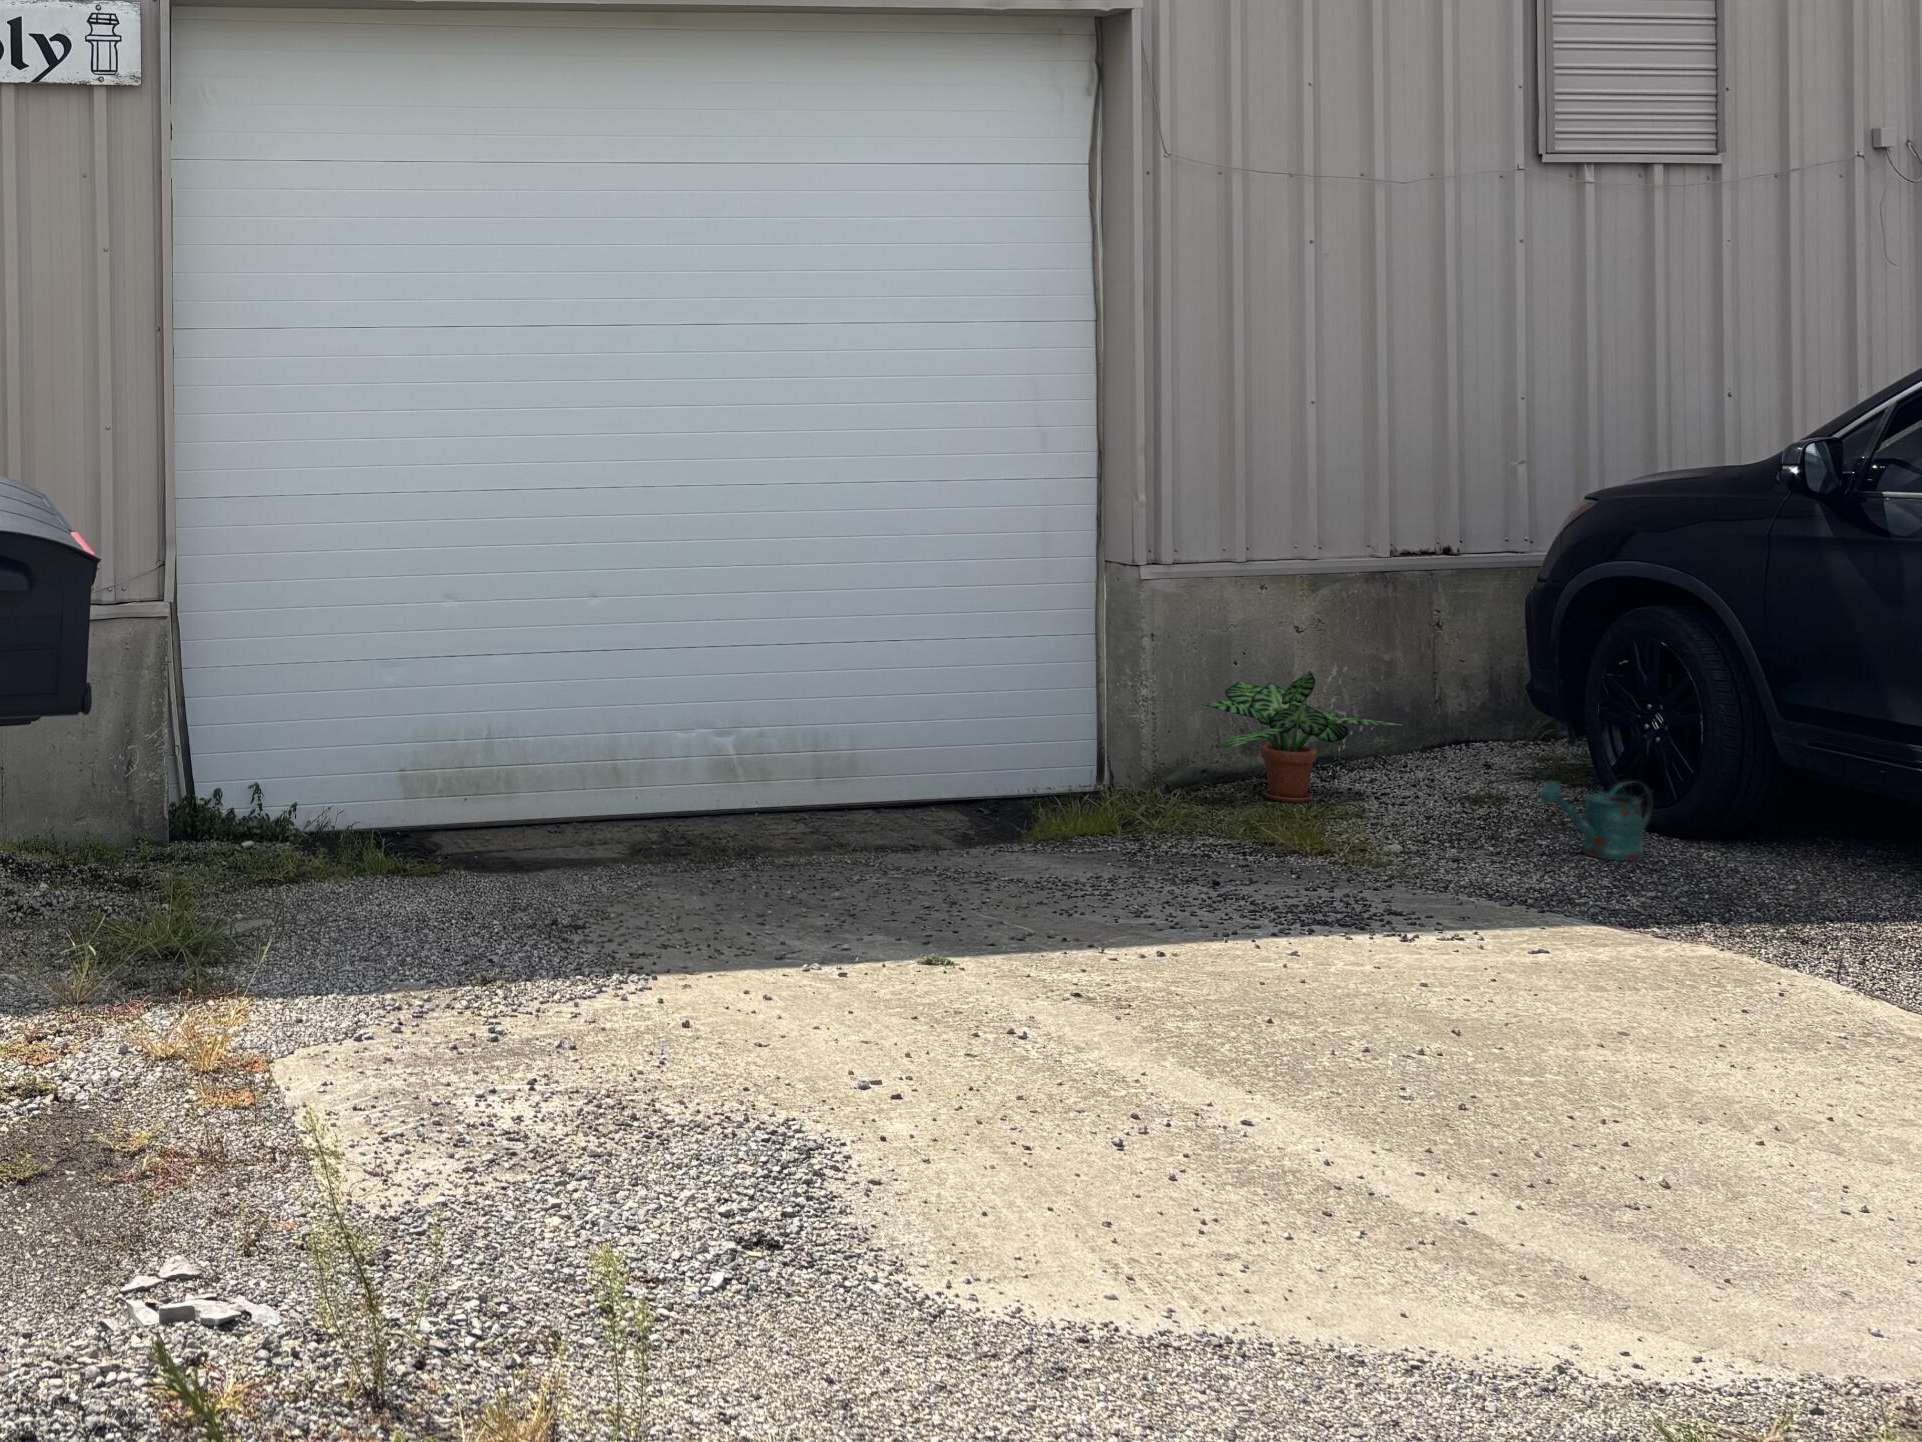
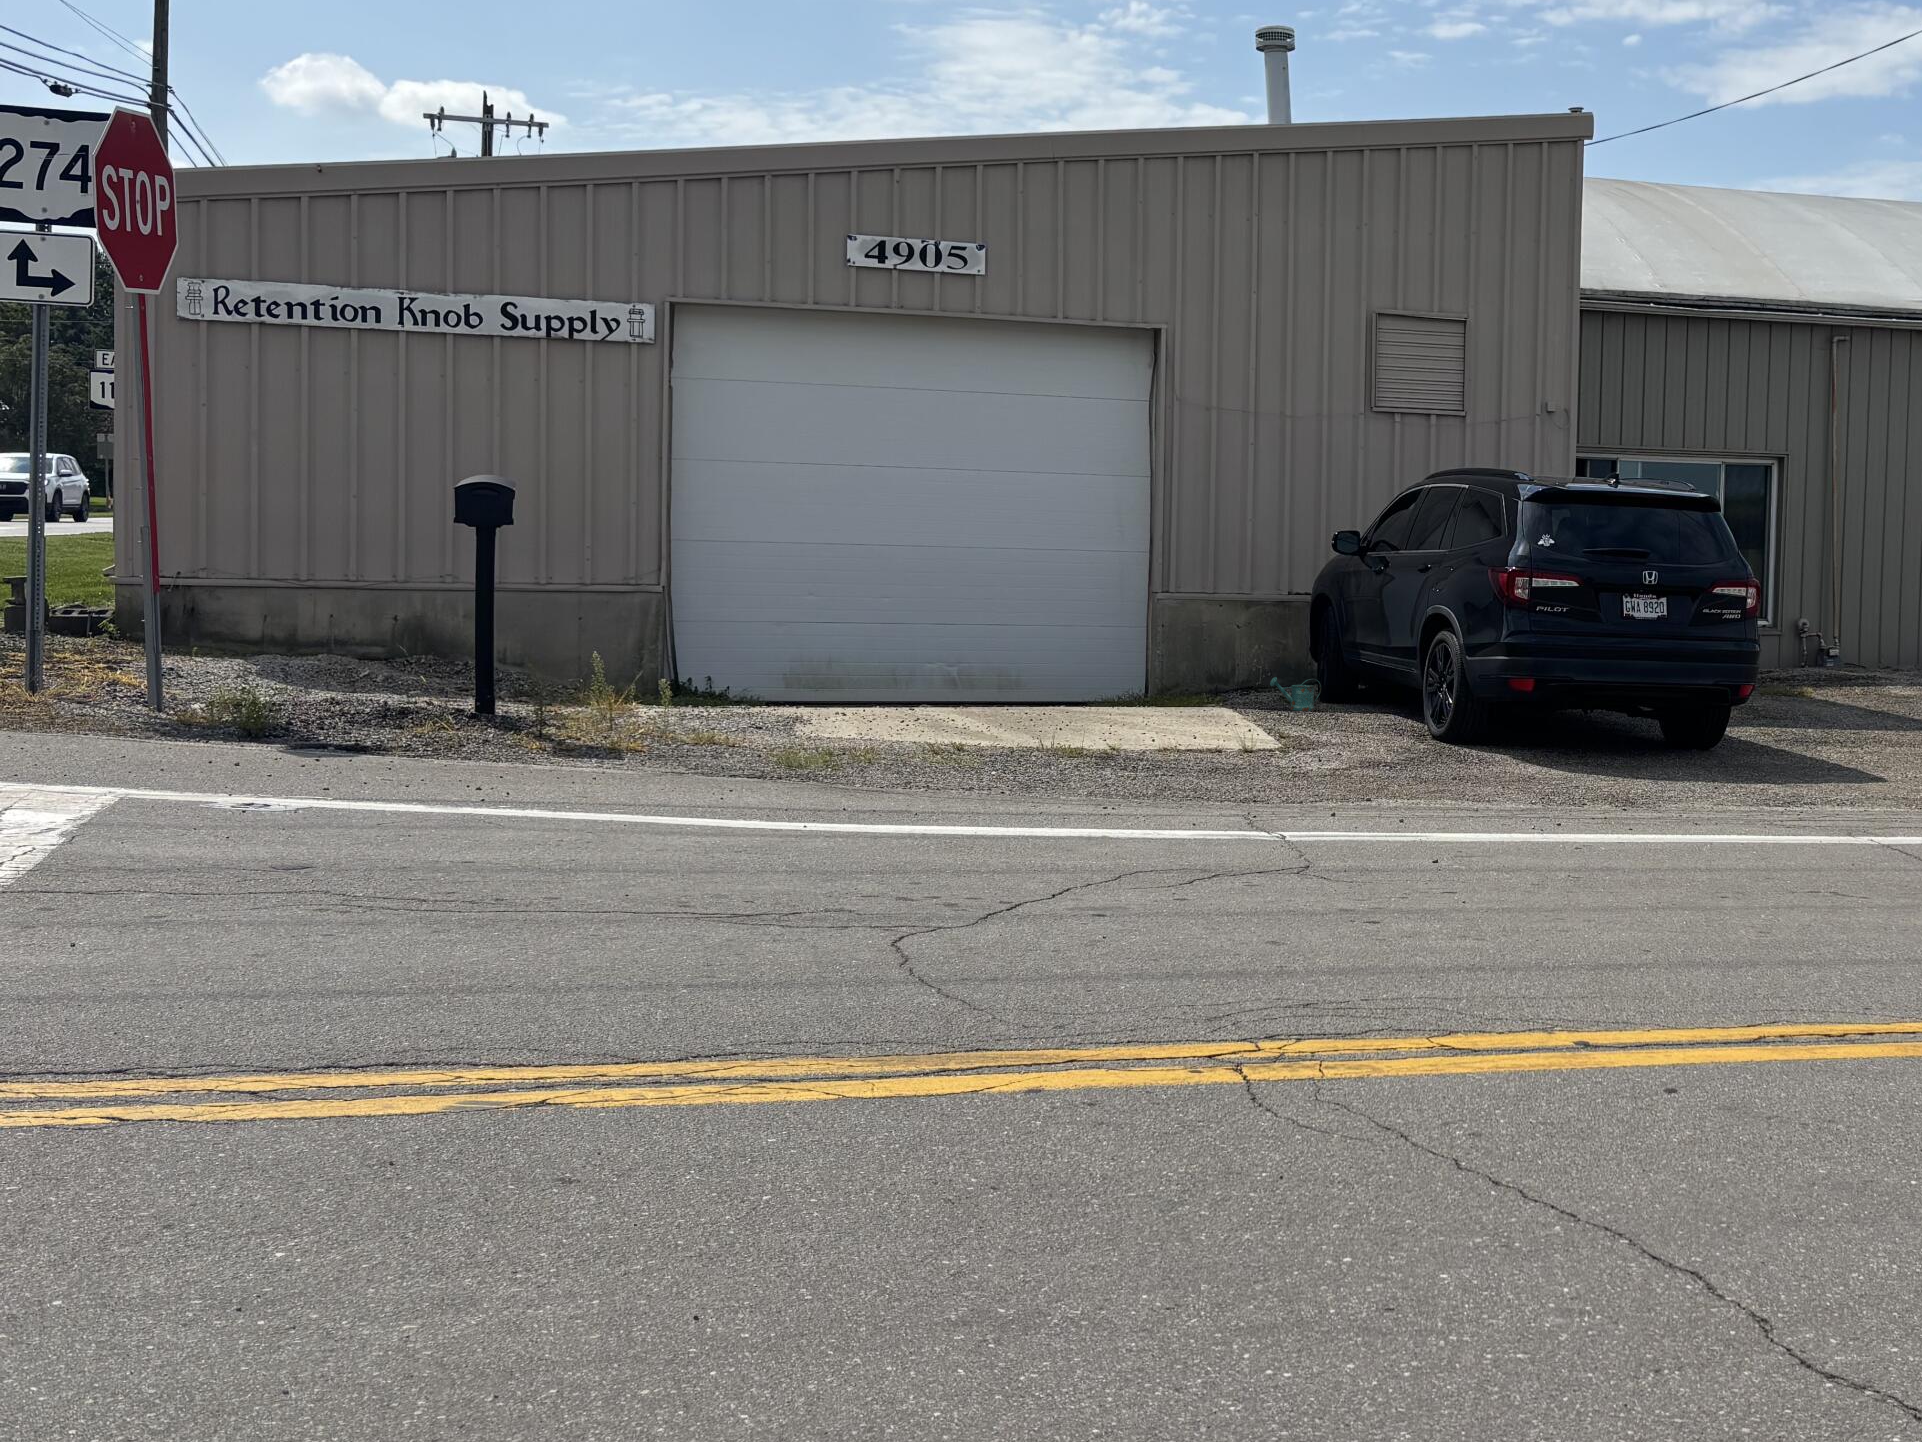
potted plant: present [1202,671,1402,803] -> none [1168,640,1257,701]

